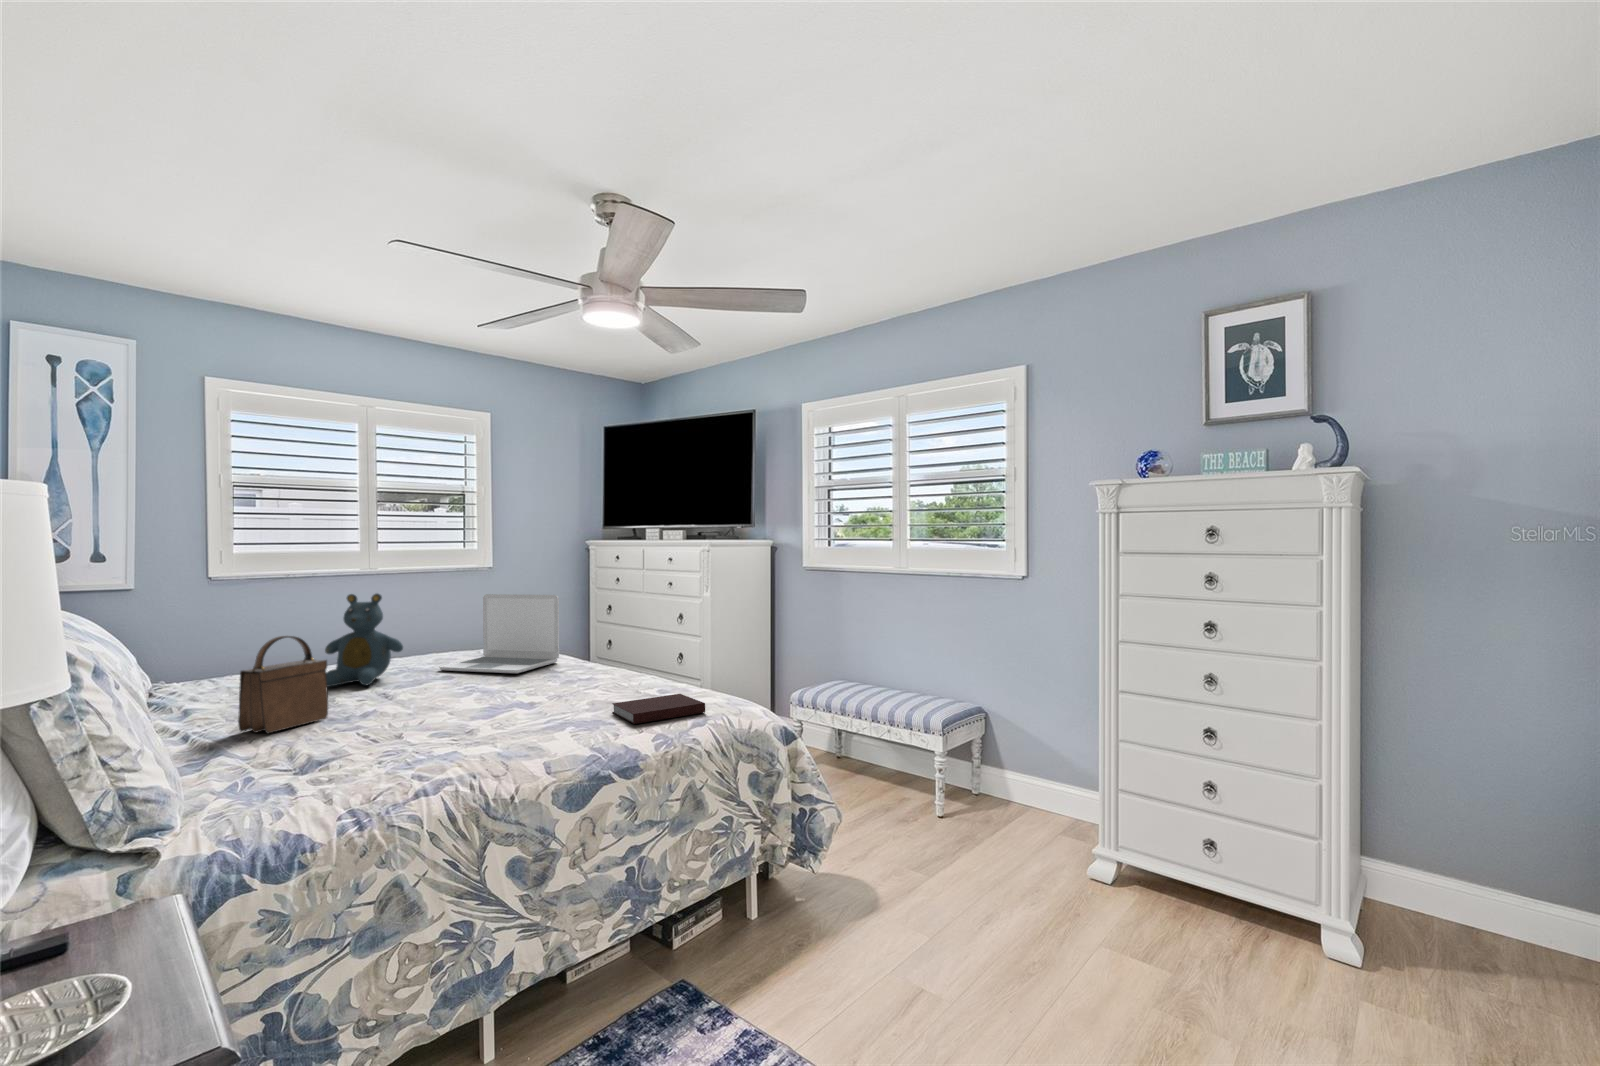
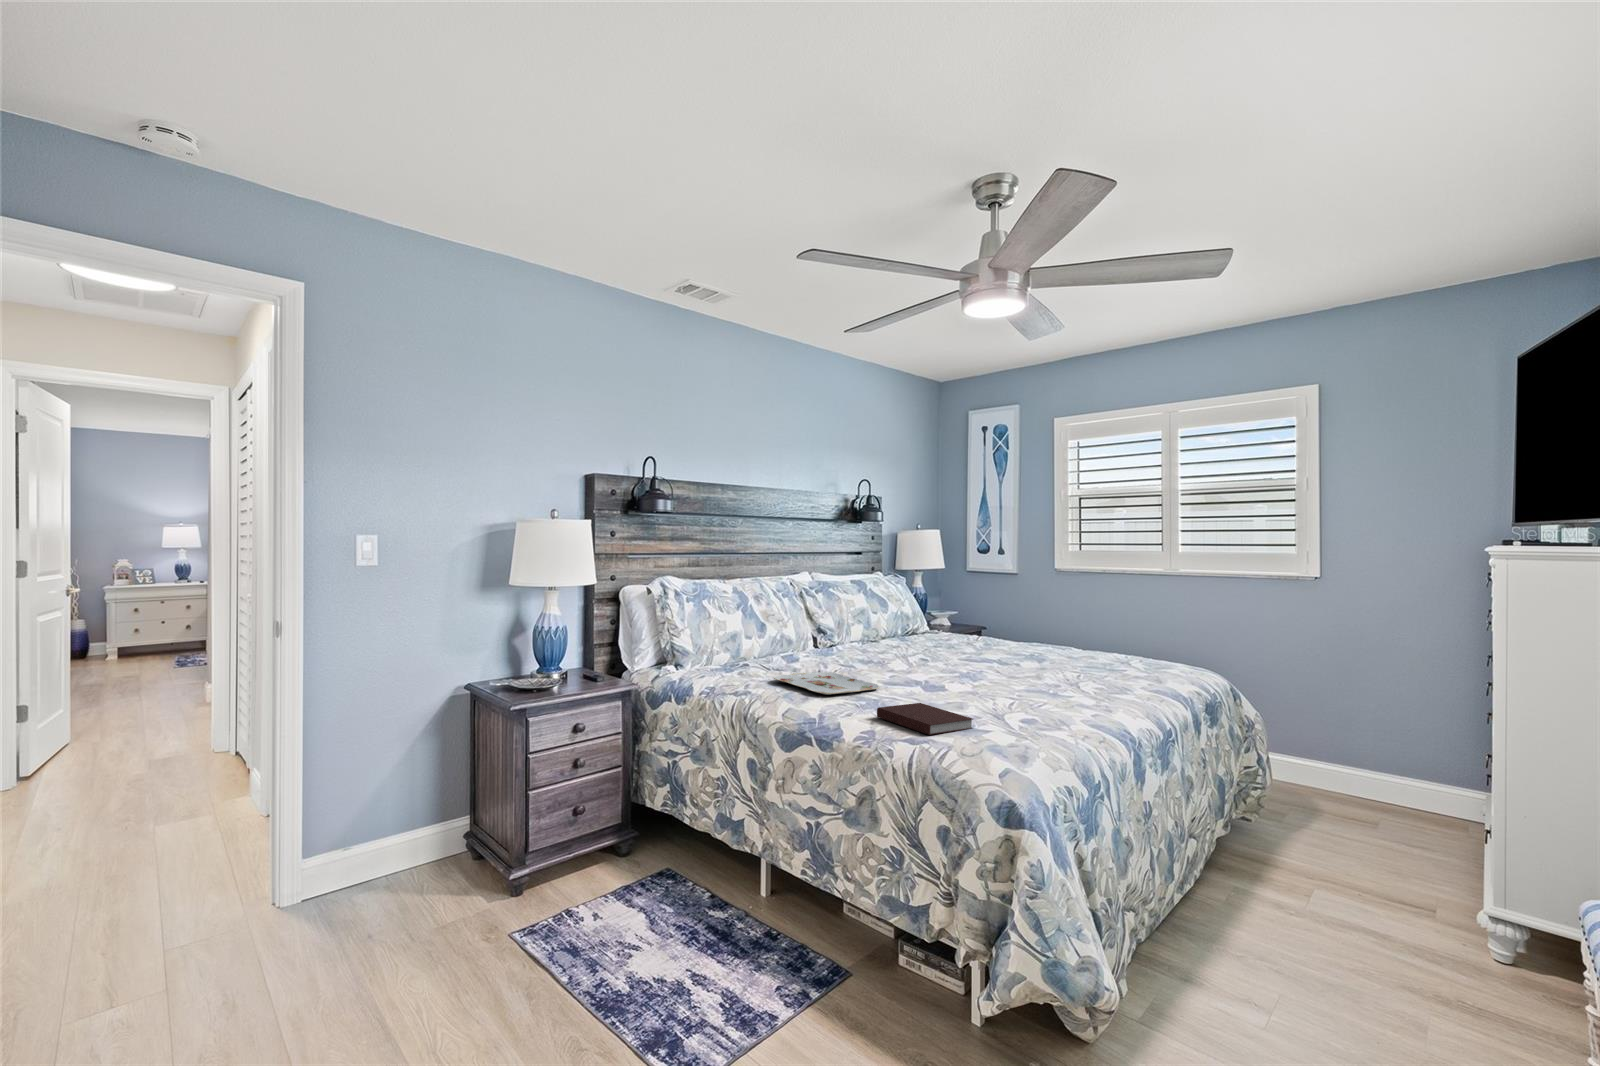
teddy bear: present [325,594,403,687] -> none [957,587,1010,660]
laptop: present [439,594,559,673] -> none [1041,605,1125,688]
handbag: present [238,636,328,733] -> none [838,602,888,664]
serving tray: none [362,719,520,760] -> present [774,672,879,695]

